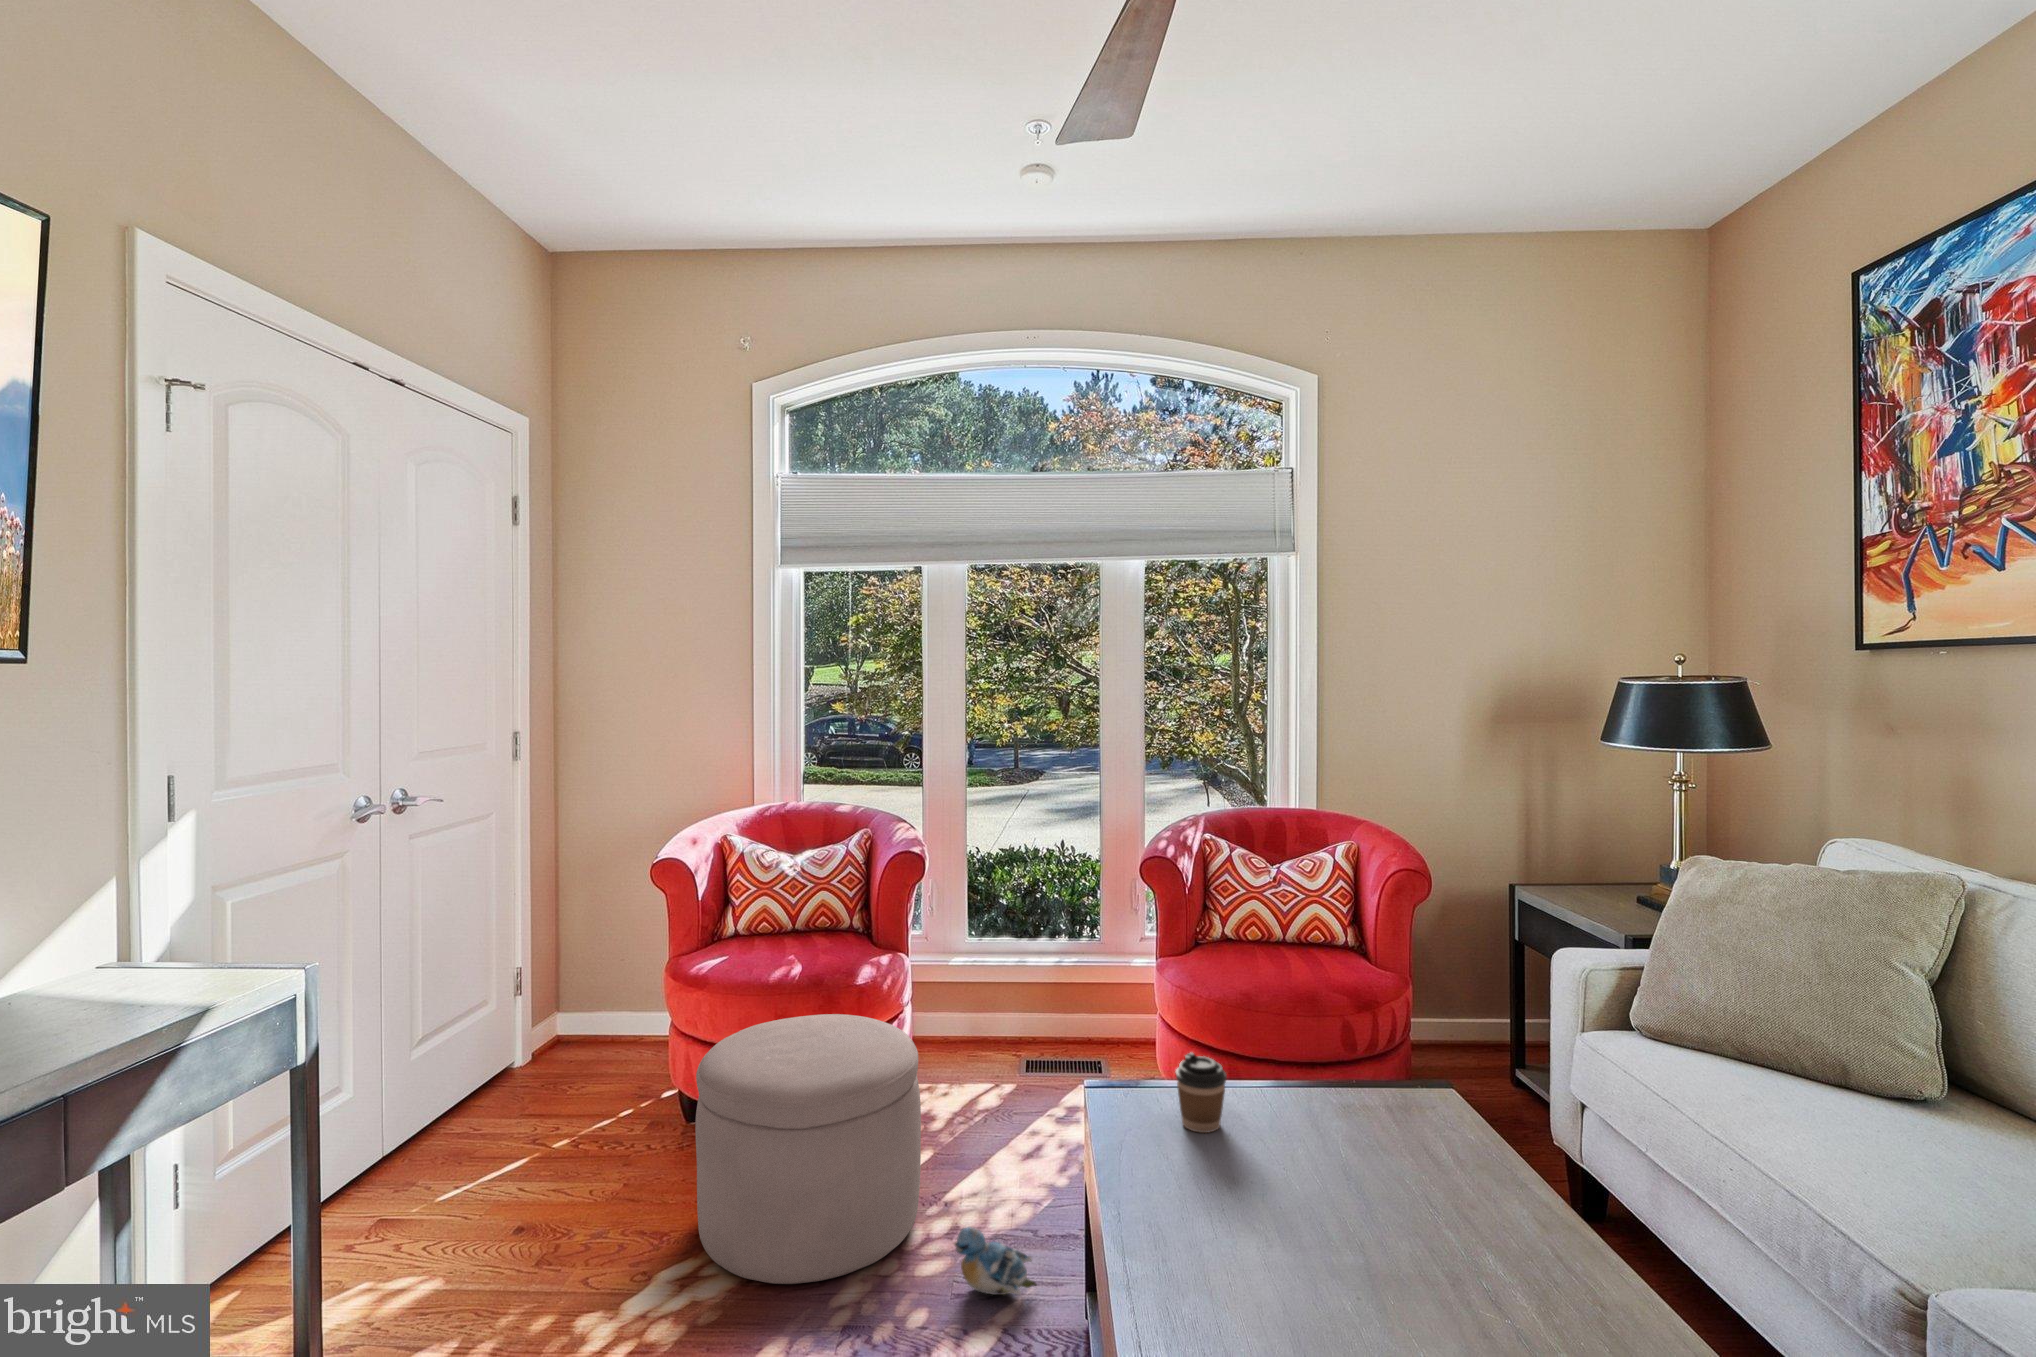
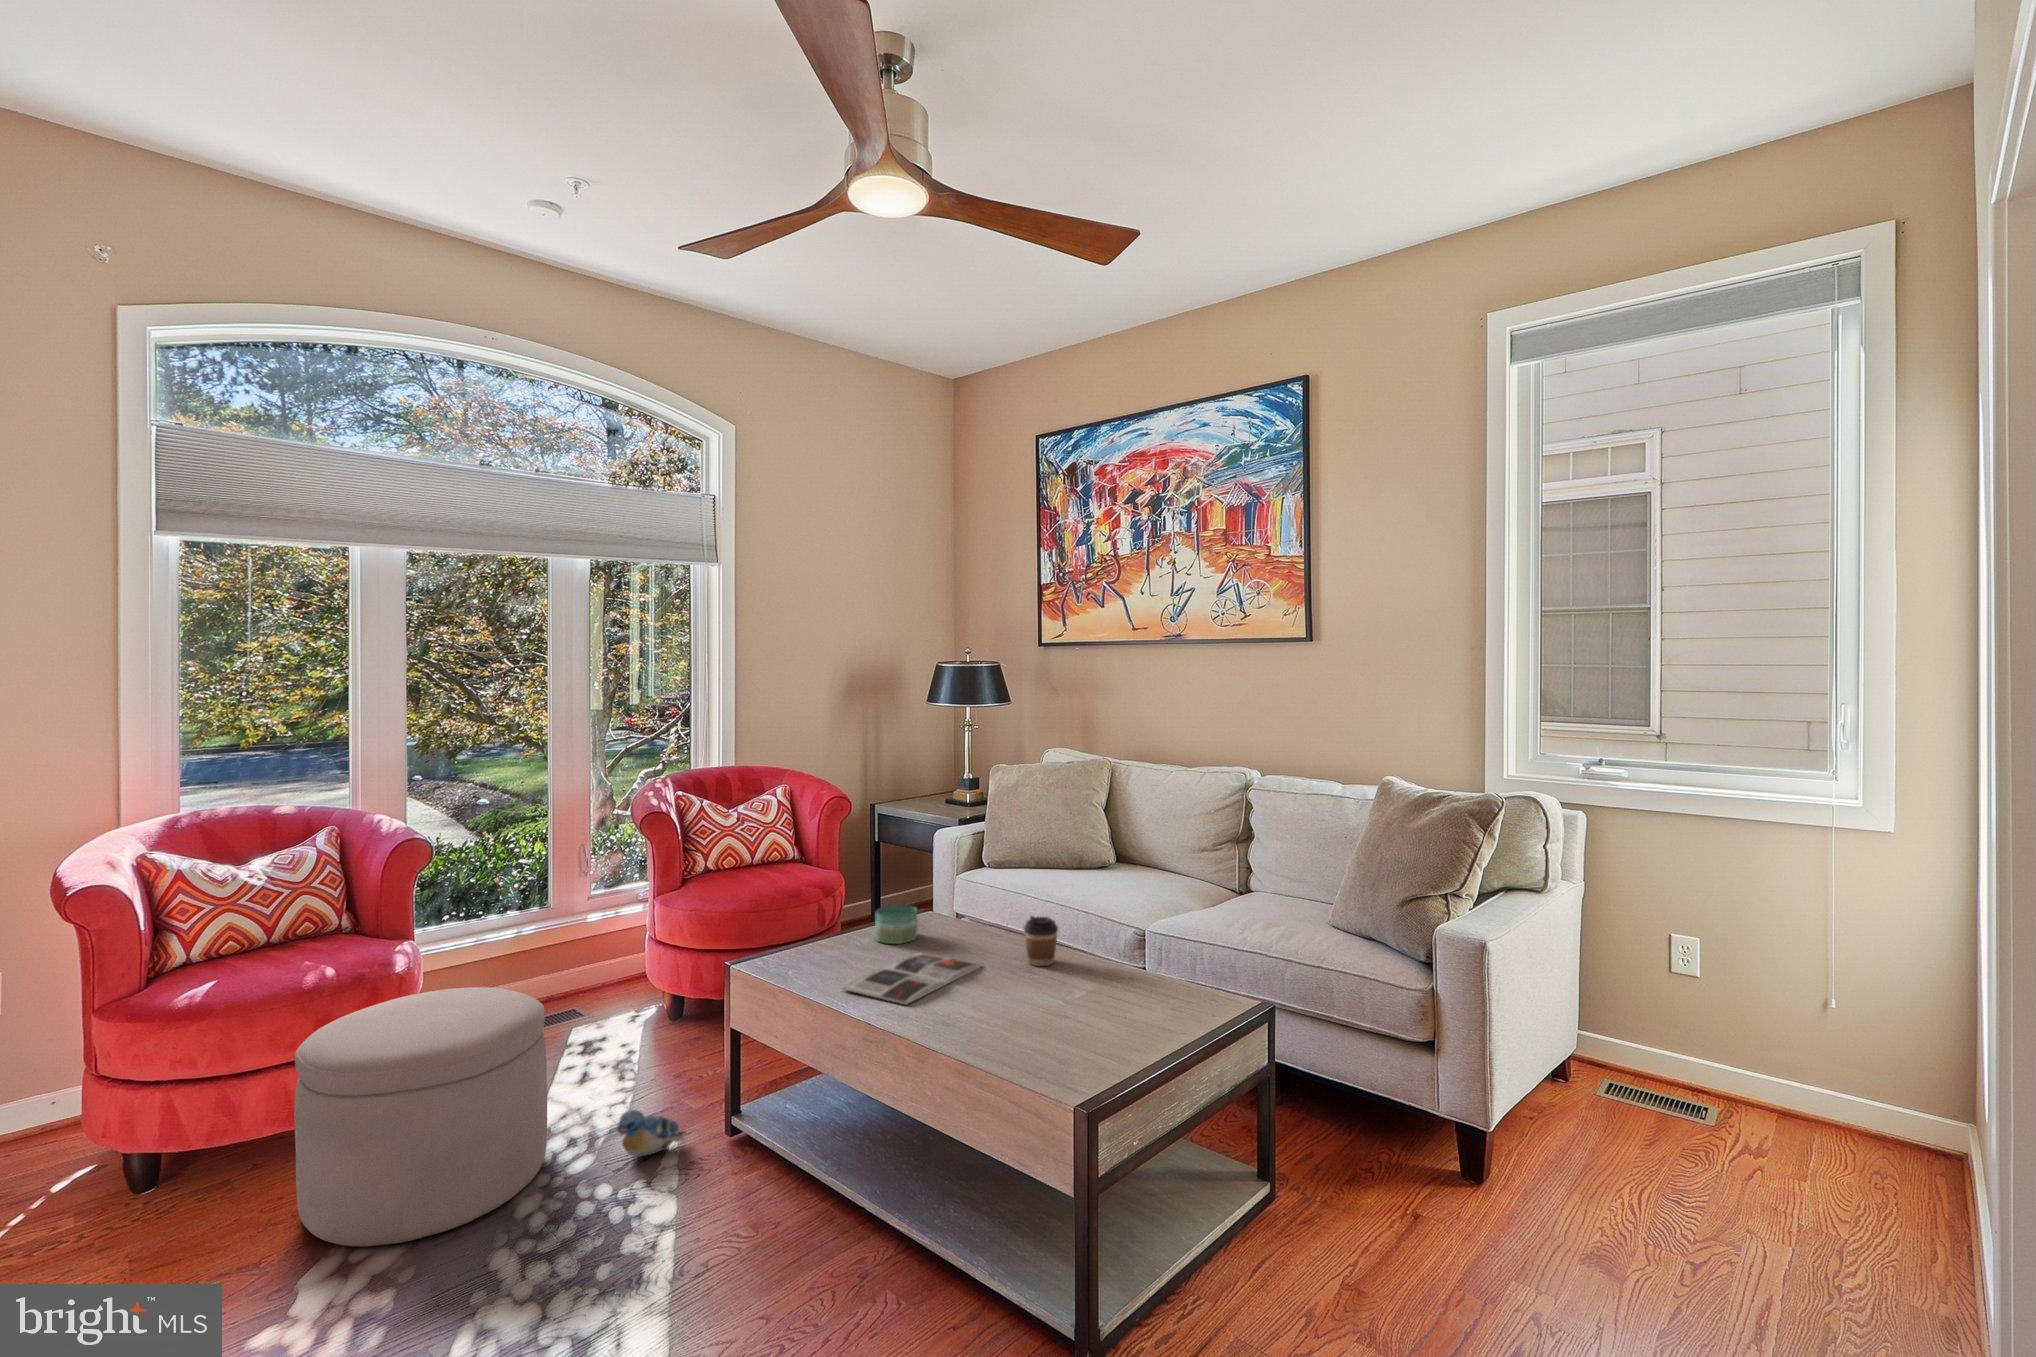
coffee cup: present [1176,1053,1227,1133] -> present [1024,916,1058,966]
candle: none [1309,1064,1378,1137] -> present [876,905,918,944]
magazine: none [1157,1163,1414,1262] -> present [842,952,981,1004]

